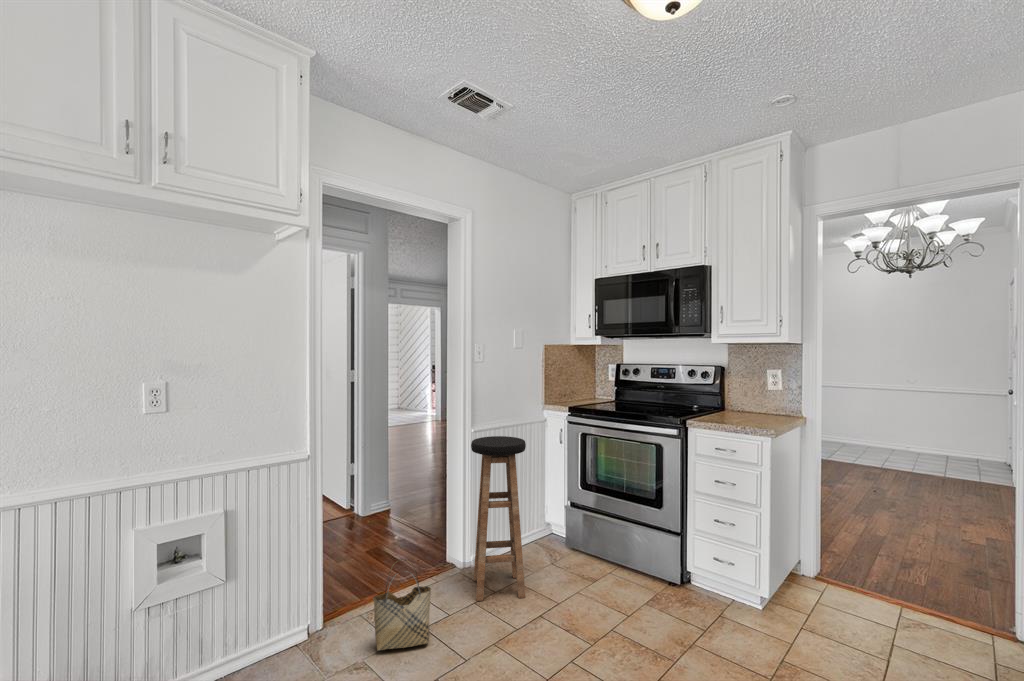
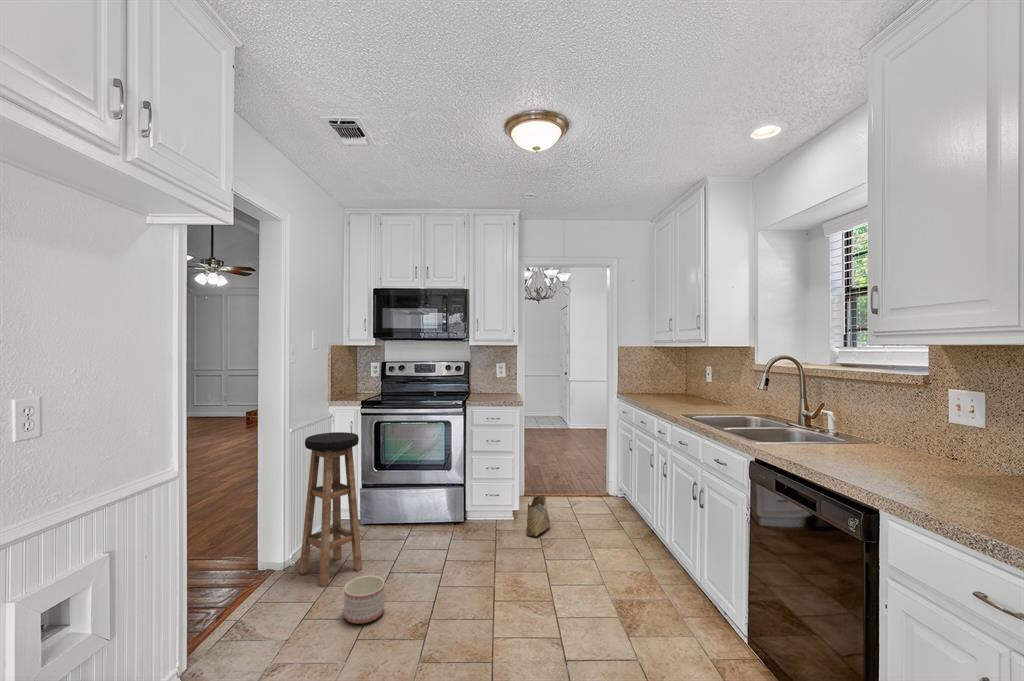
woven basket: present [373,559,431,651] -> present [526,482,550,536]
planter: none [457,604,501,660] -> present [344,575,384,624]

